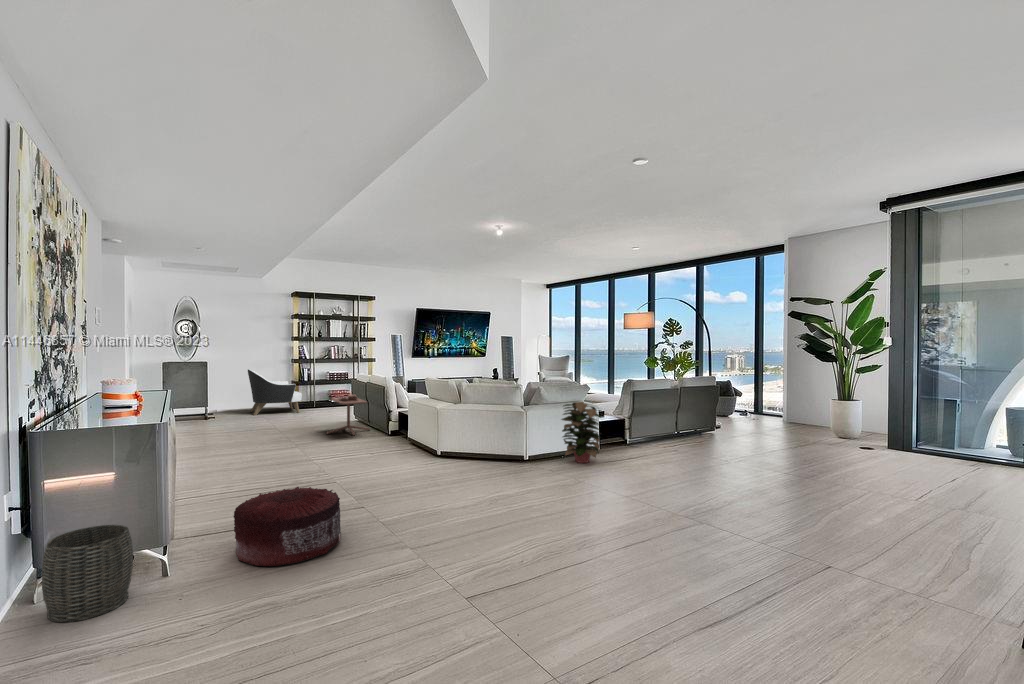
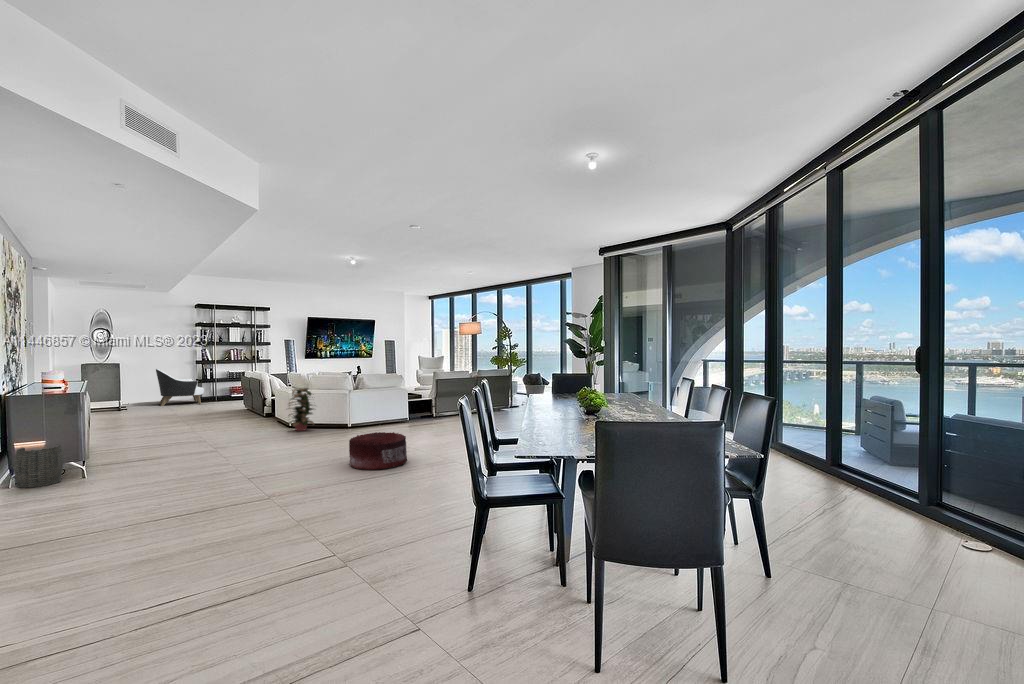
side table: present [327,395,370,435] -> none [215,386,252,417]
decorative plant: present [561,402,601,463] -> present [289,388,314,431]
pouf: present [234,487,341,566] -> present [349,432,407,470]

